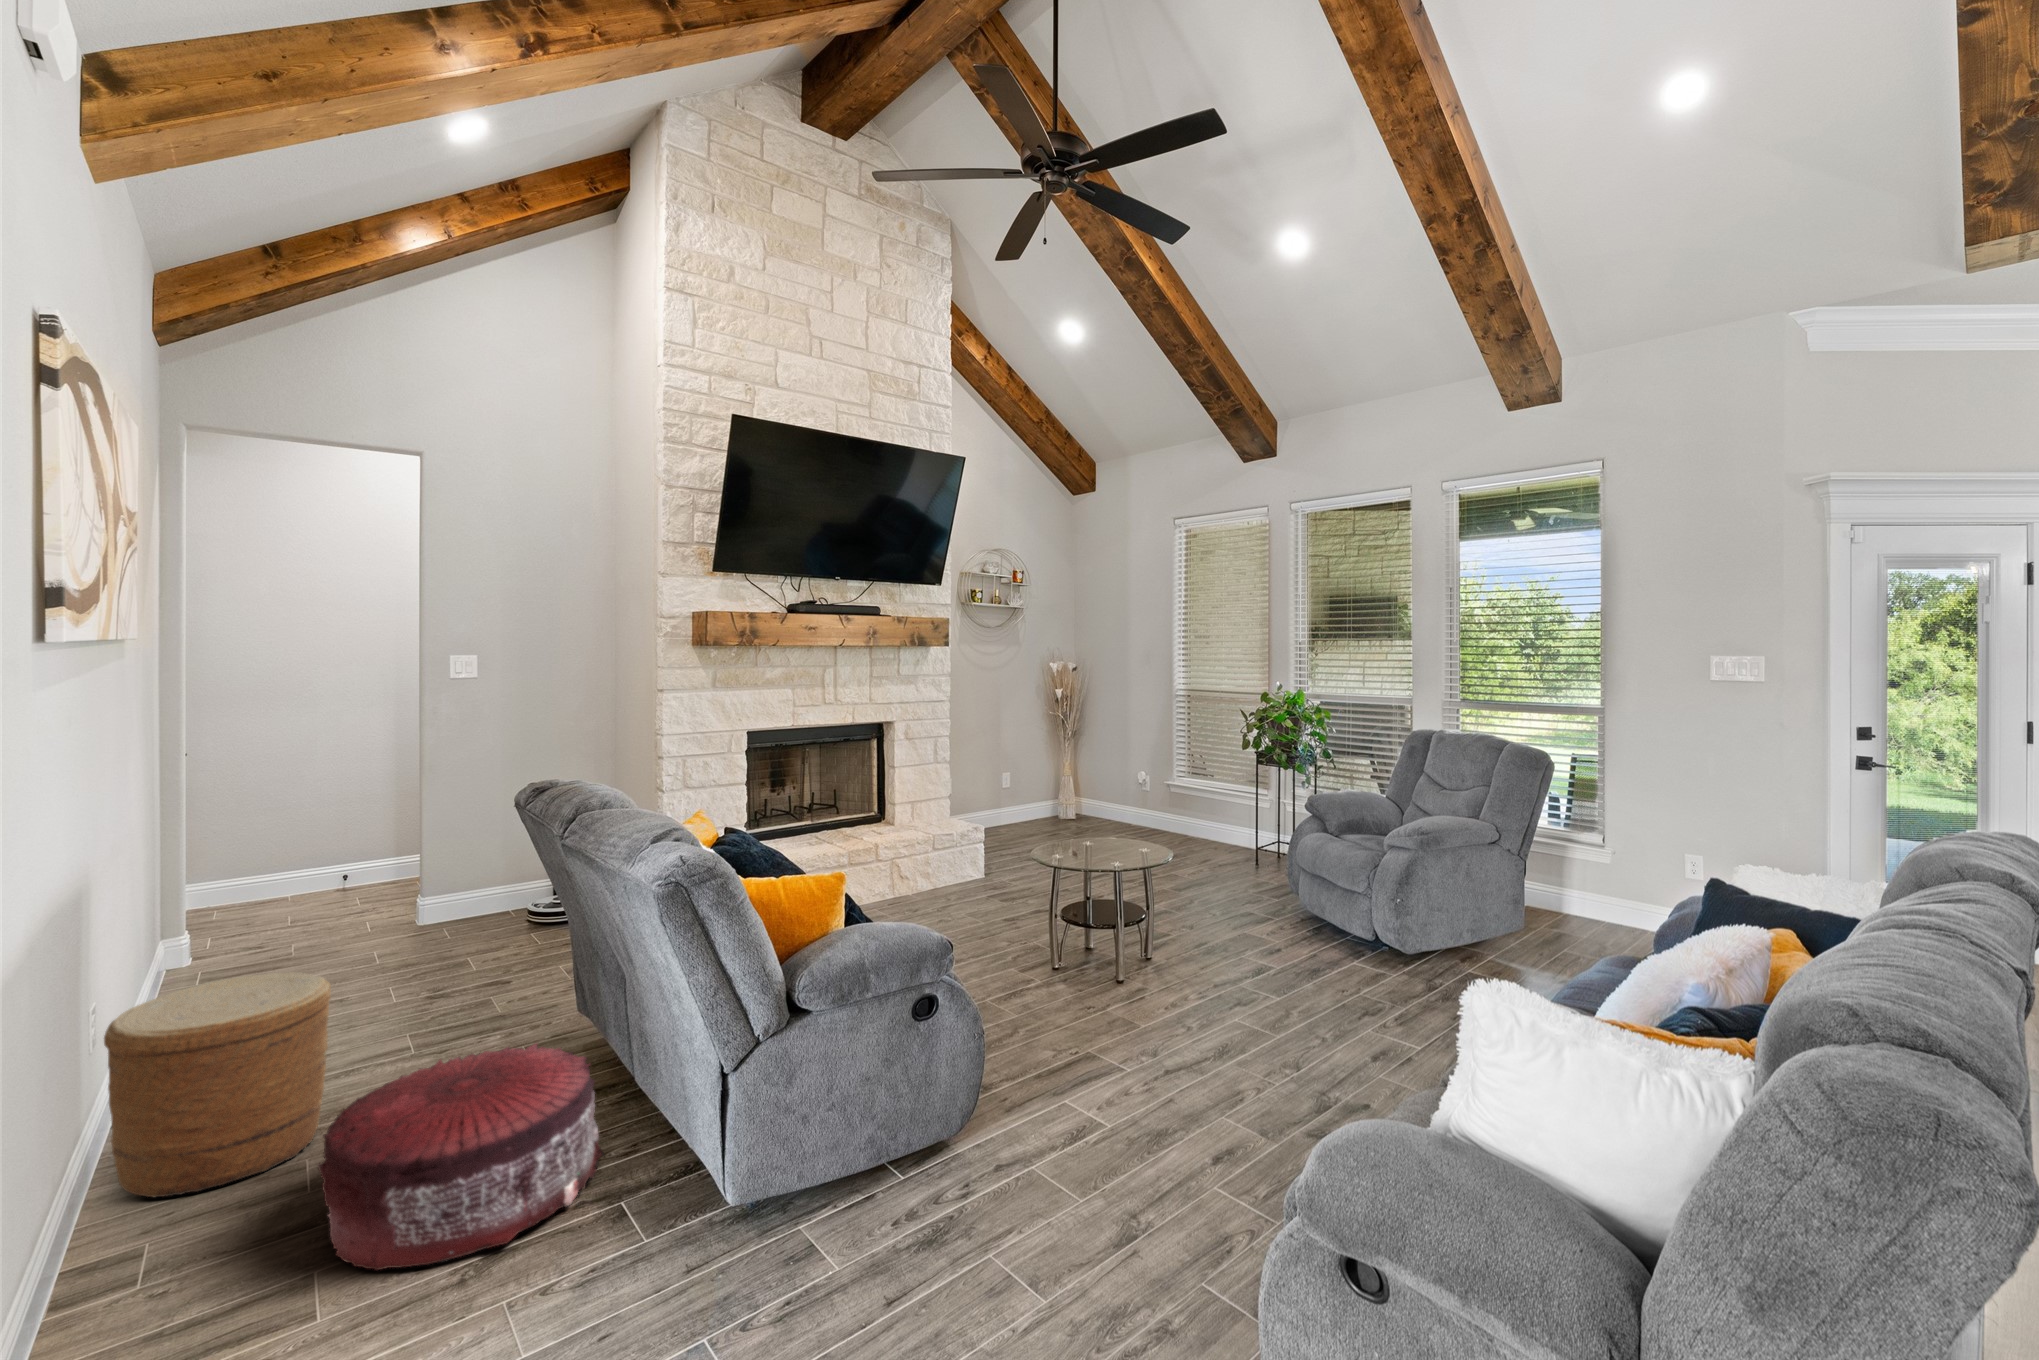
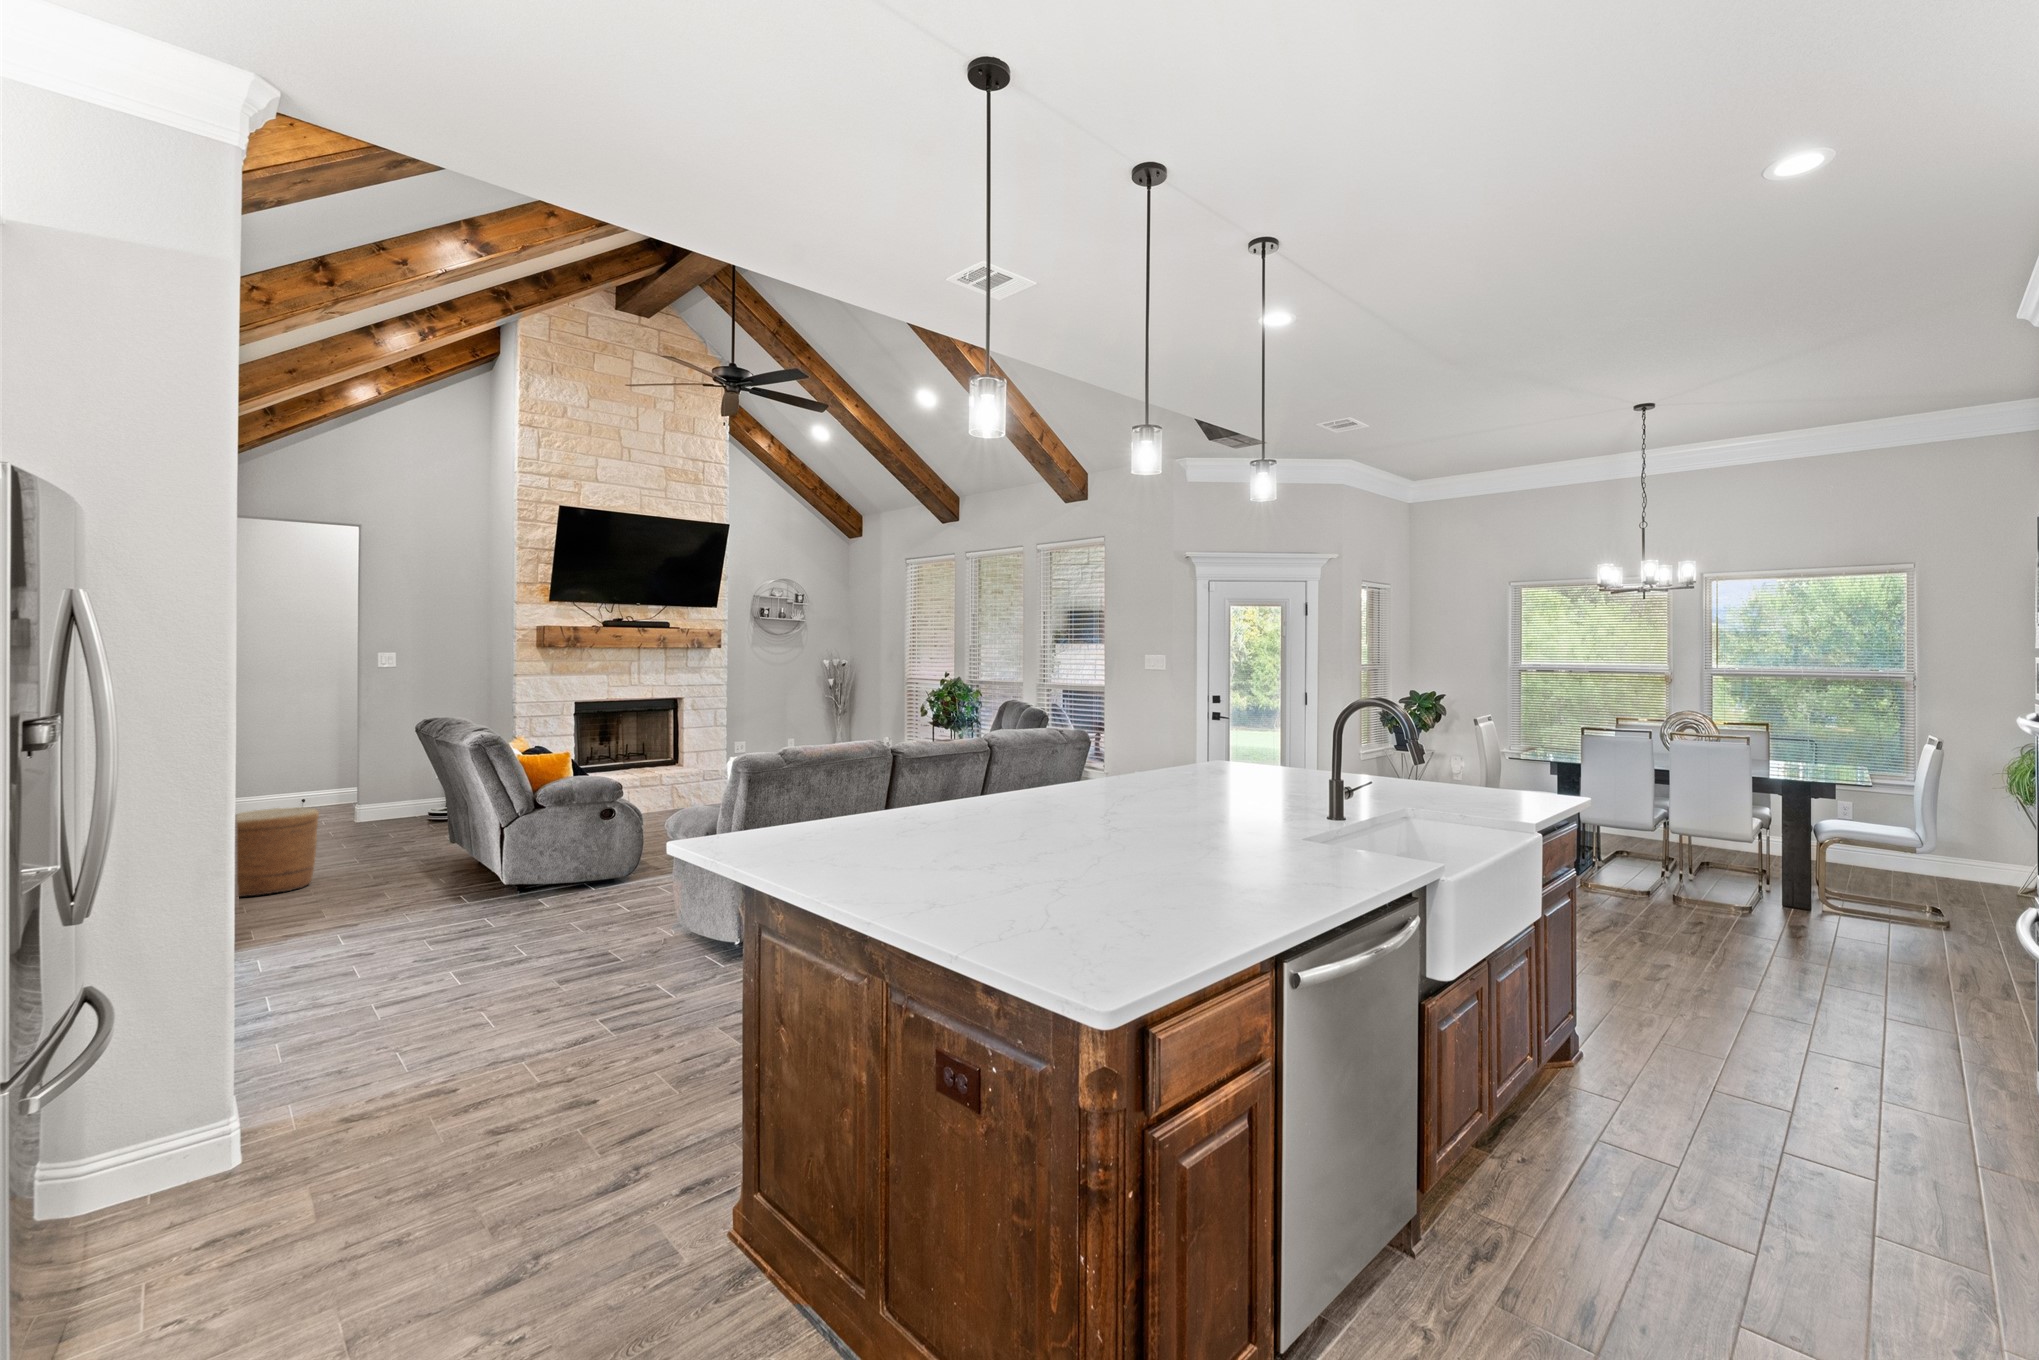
pouf: present [318,1044,604,1270] -> none [319,836,454,909]

